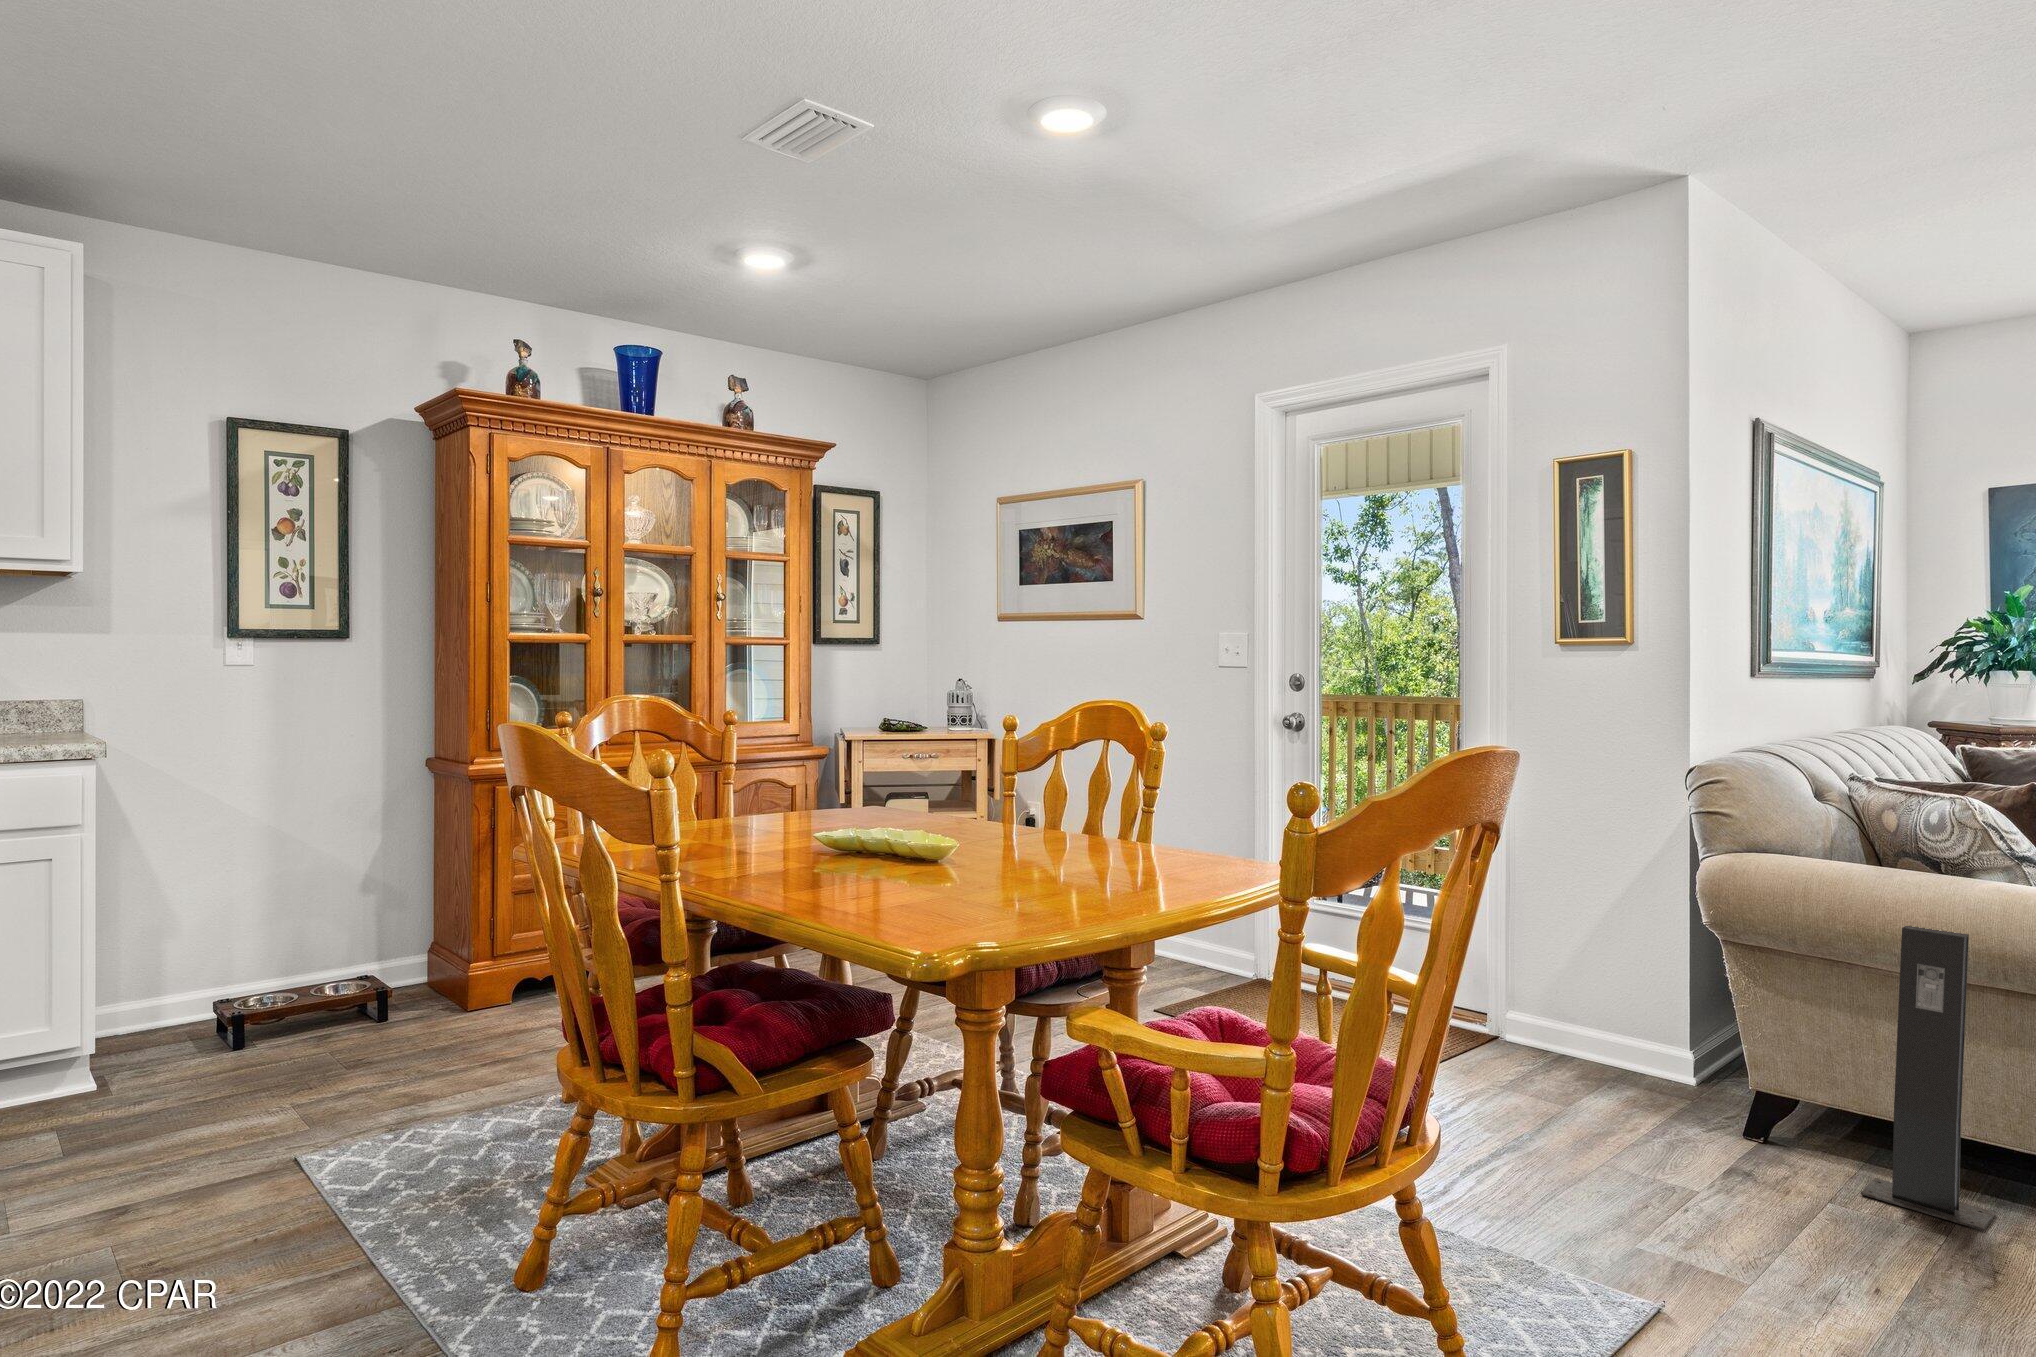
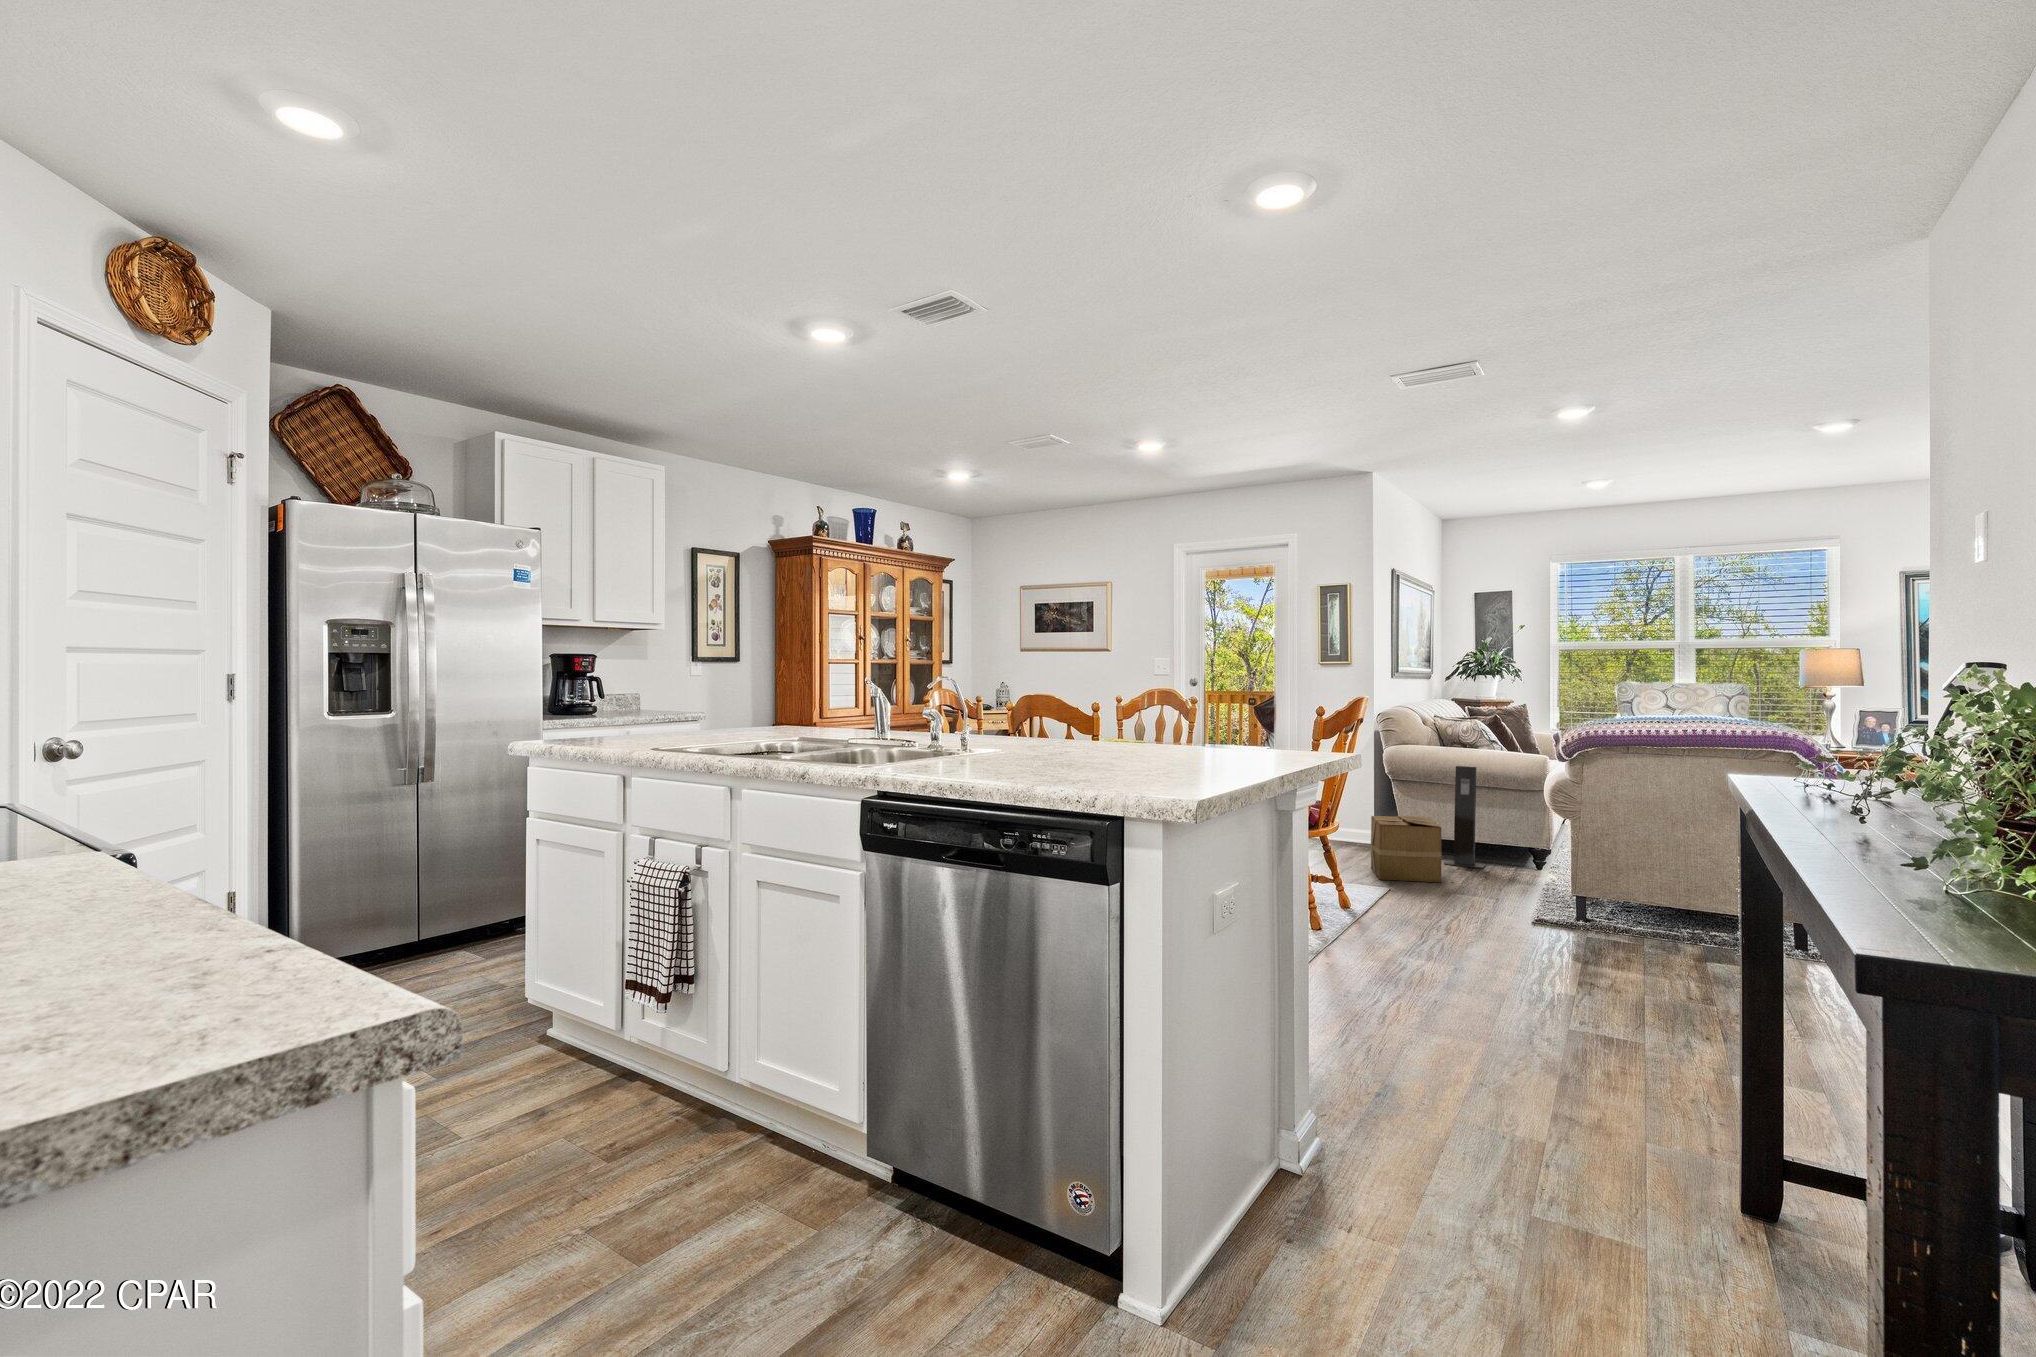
cardboard box: none [1624,1051,1836,1296] -> present [1371,816,1442,882]

